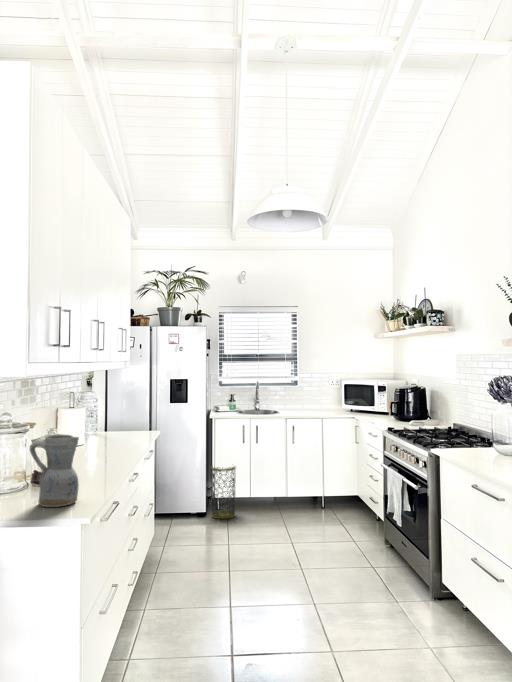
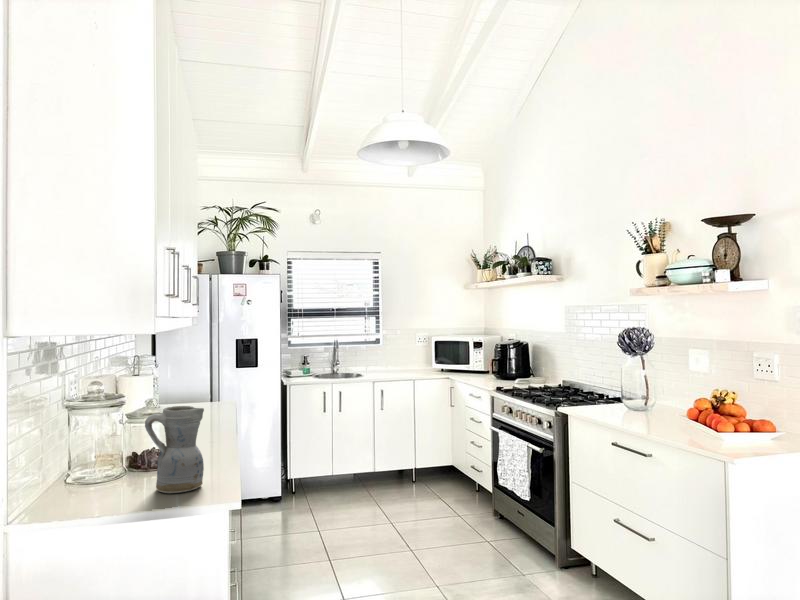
trash can: present [211,466,235,519] -> none [286,438,316,503]

